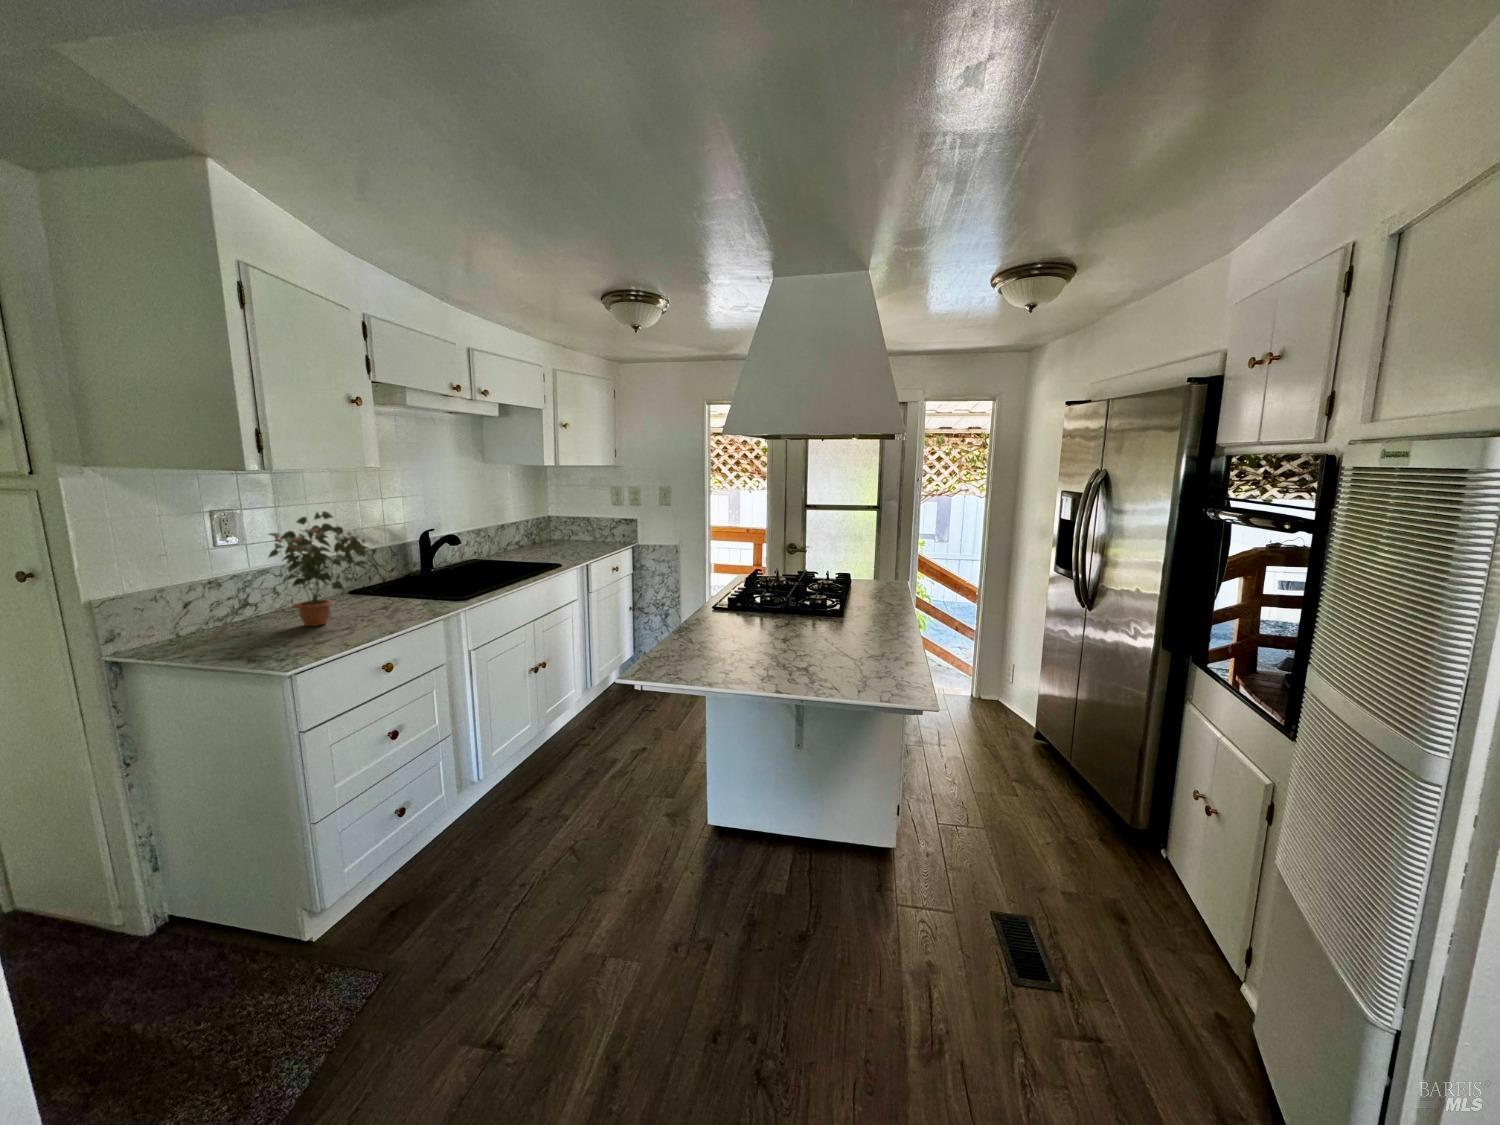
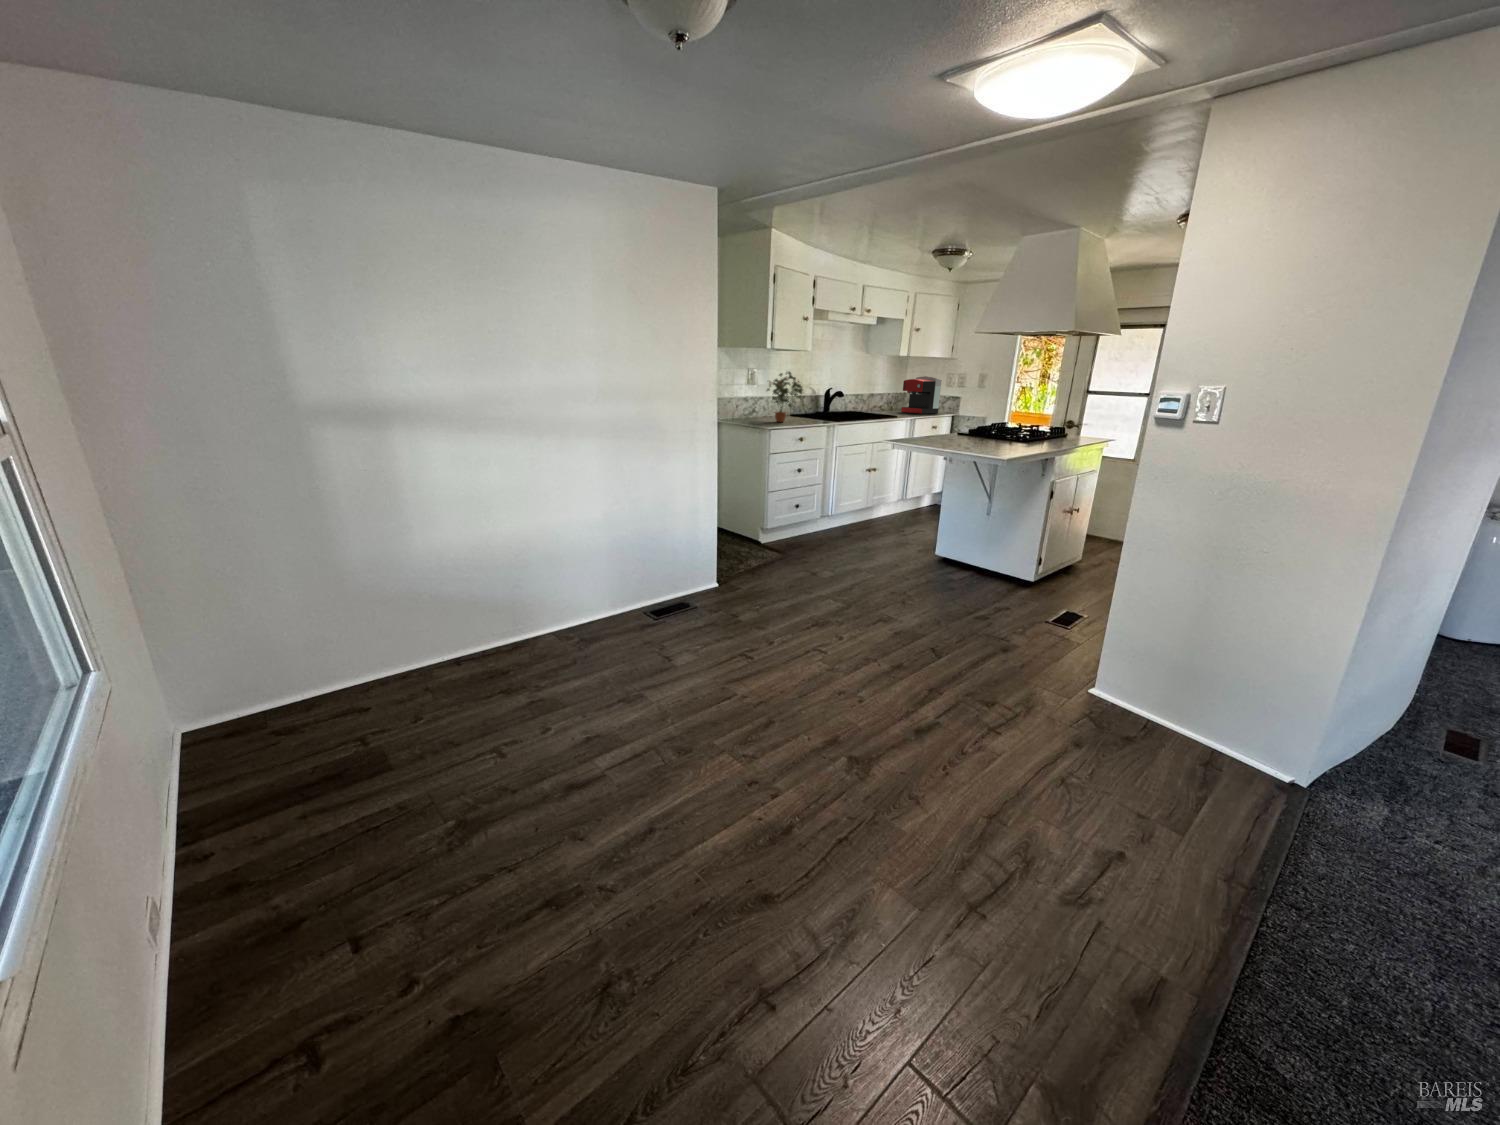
coffee maker: none [549,493,604,548] -> present [901,376,942,414]

